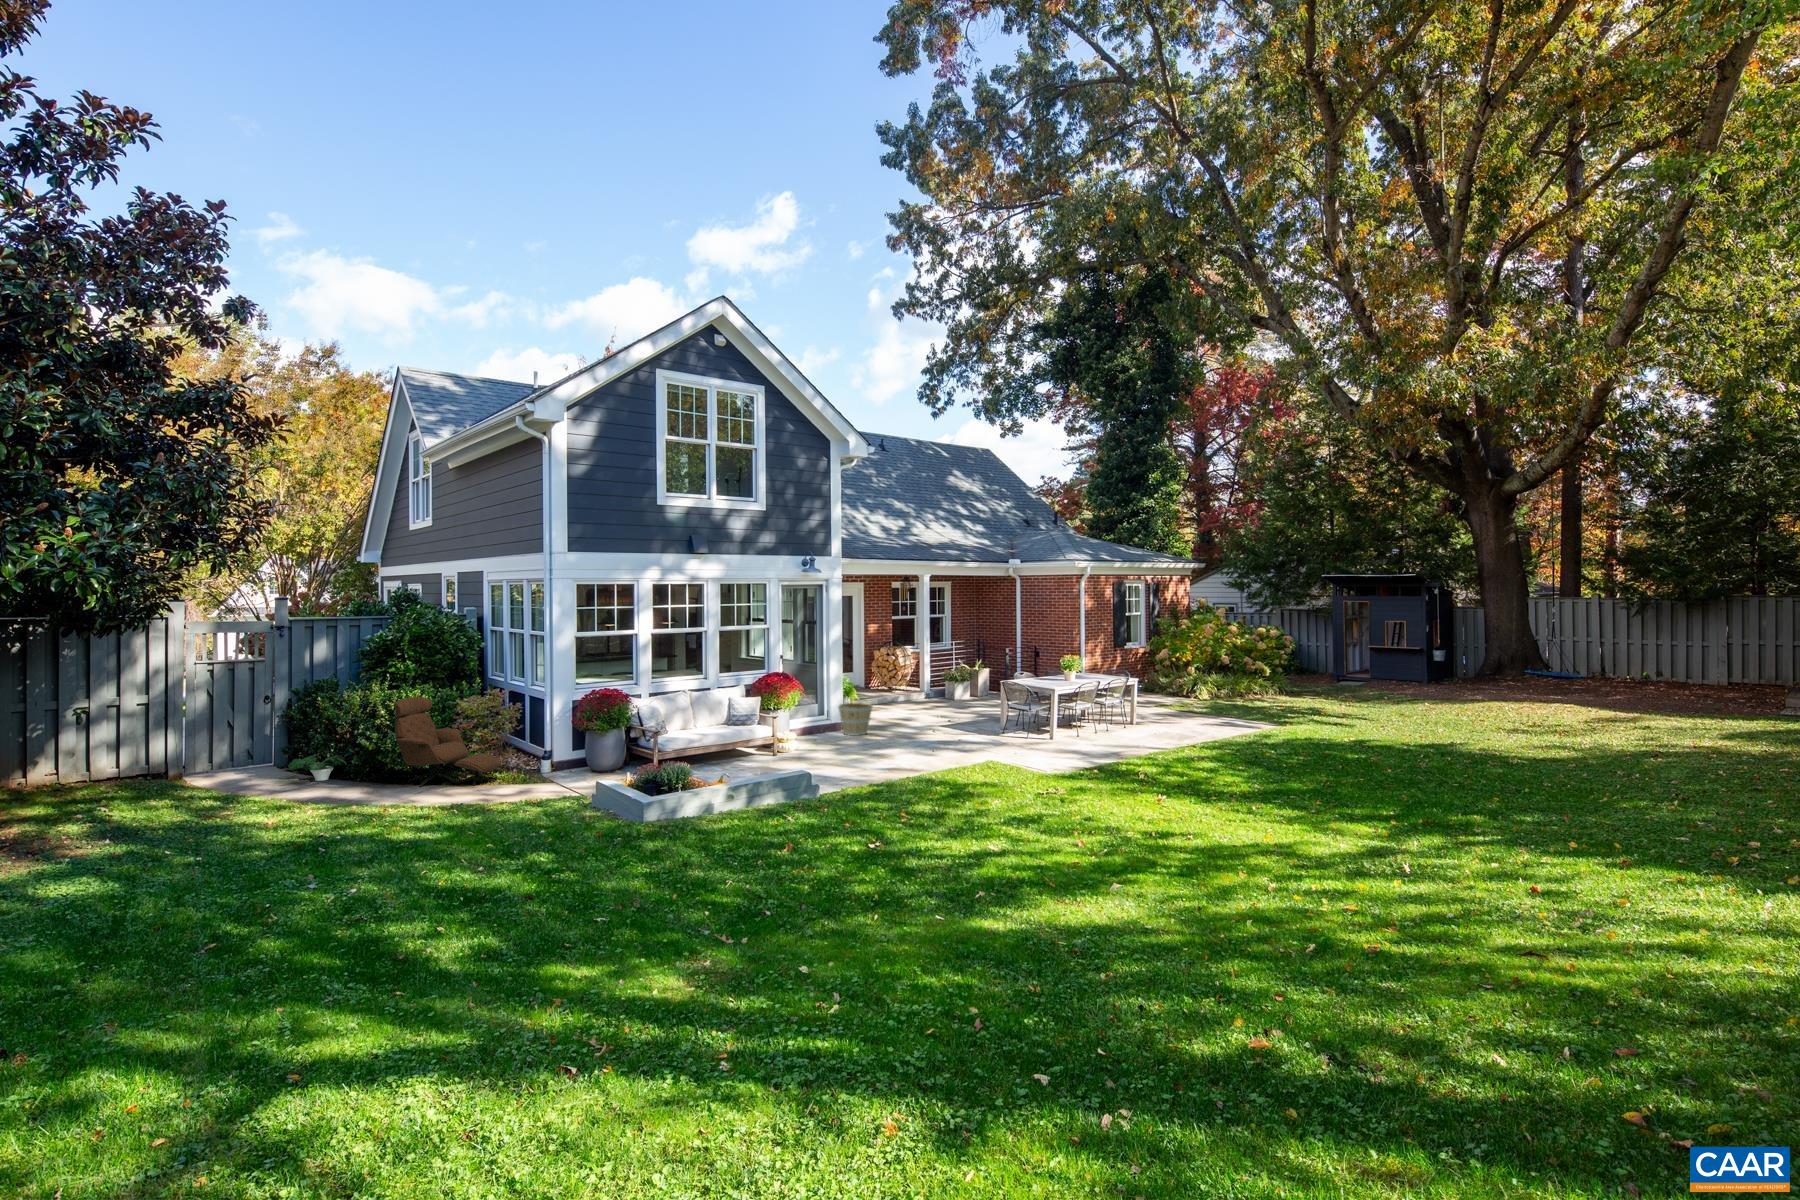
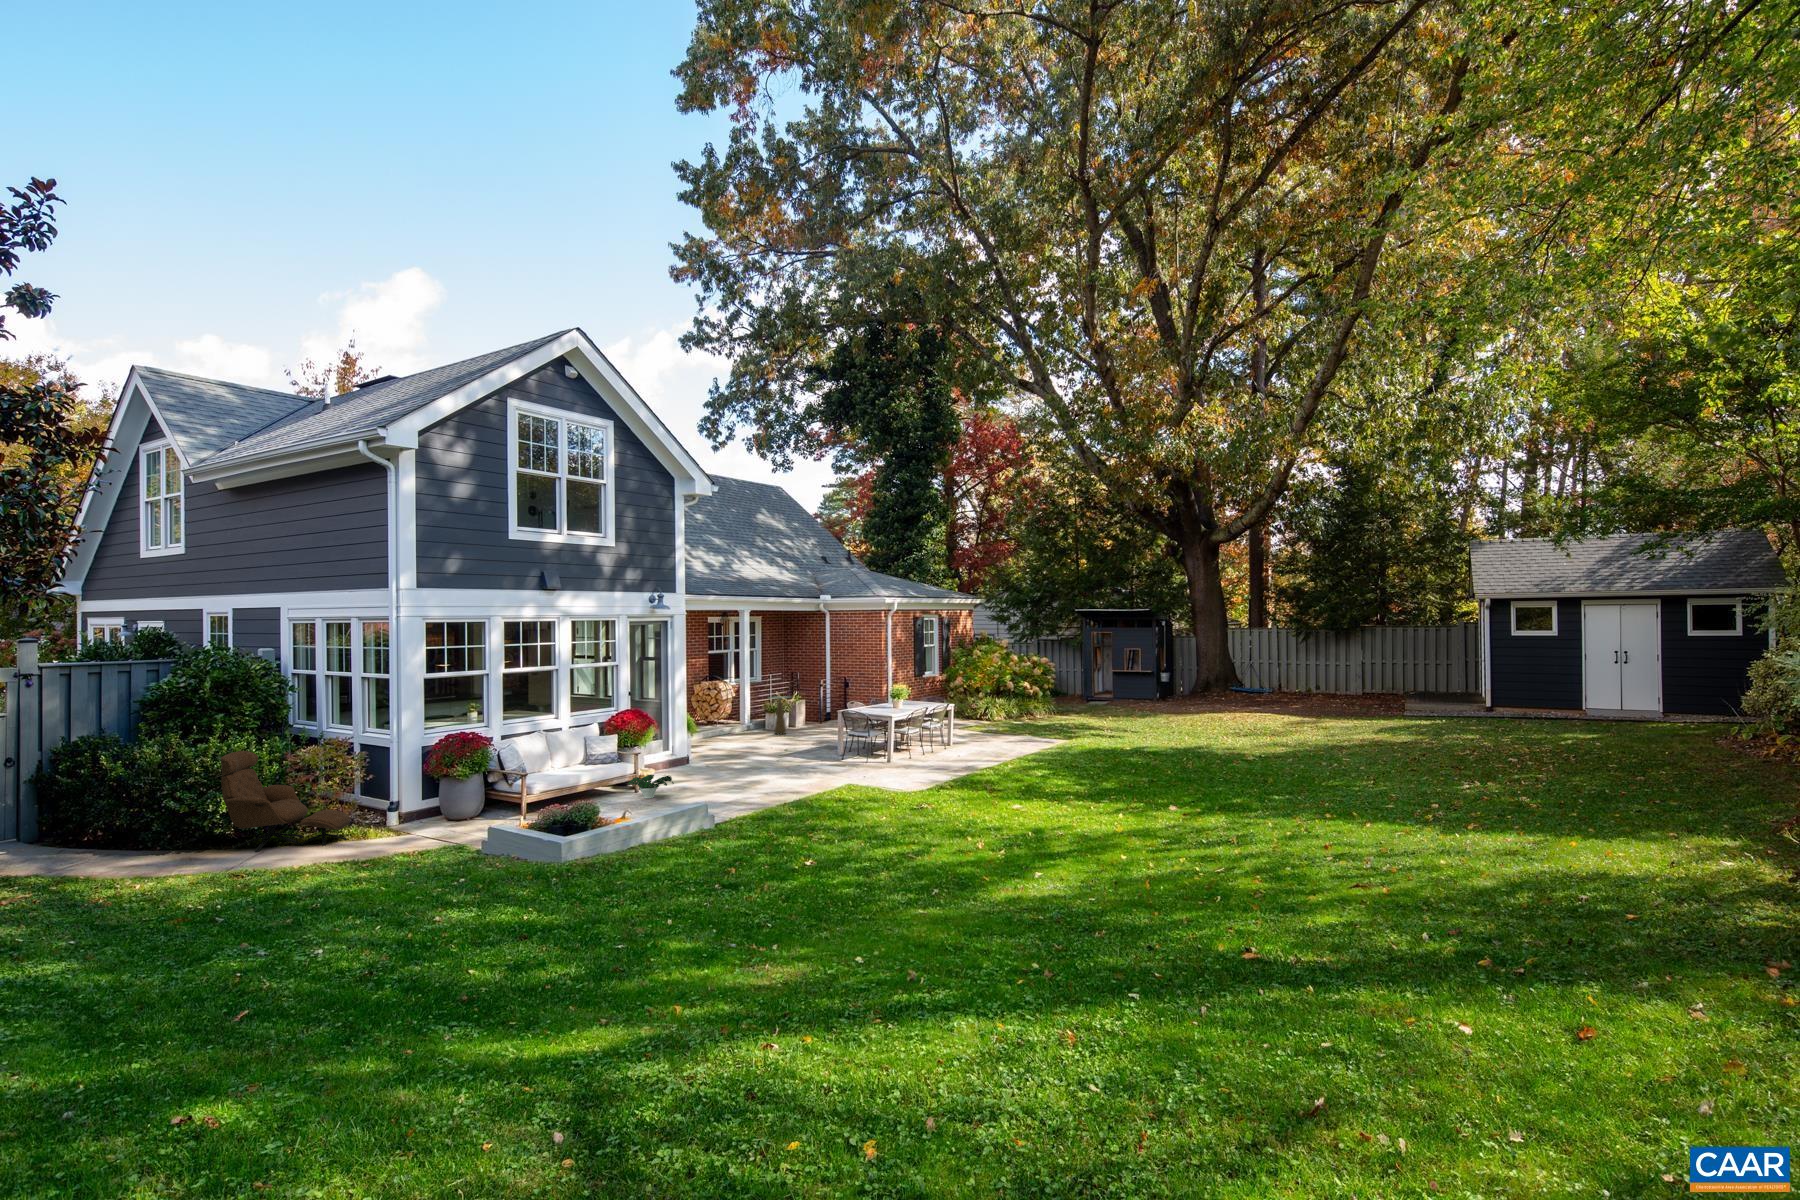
side table: none [949,664,975,703] -> present [769,696,790,734]
wooden bucket: present [838,703,872,736] -> none [684,737,719,769]
potted plant: present [288,755,346,781] -> present [628,775,674,799]

